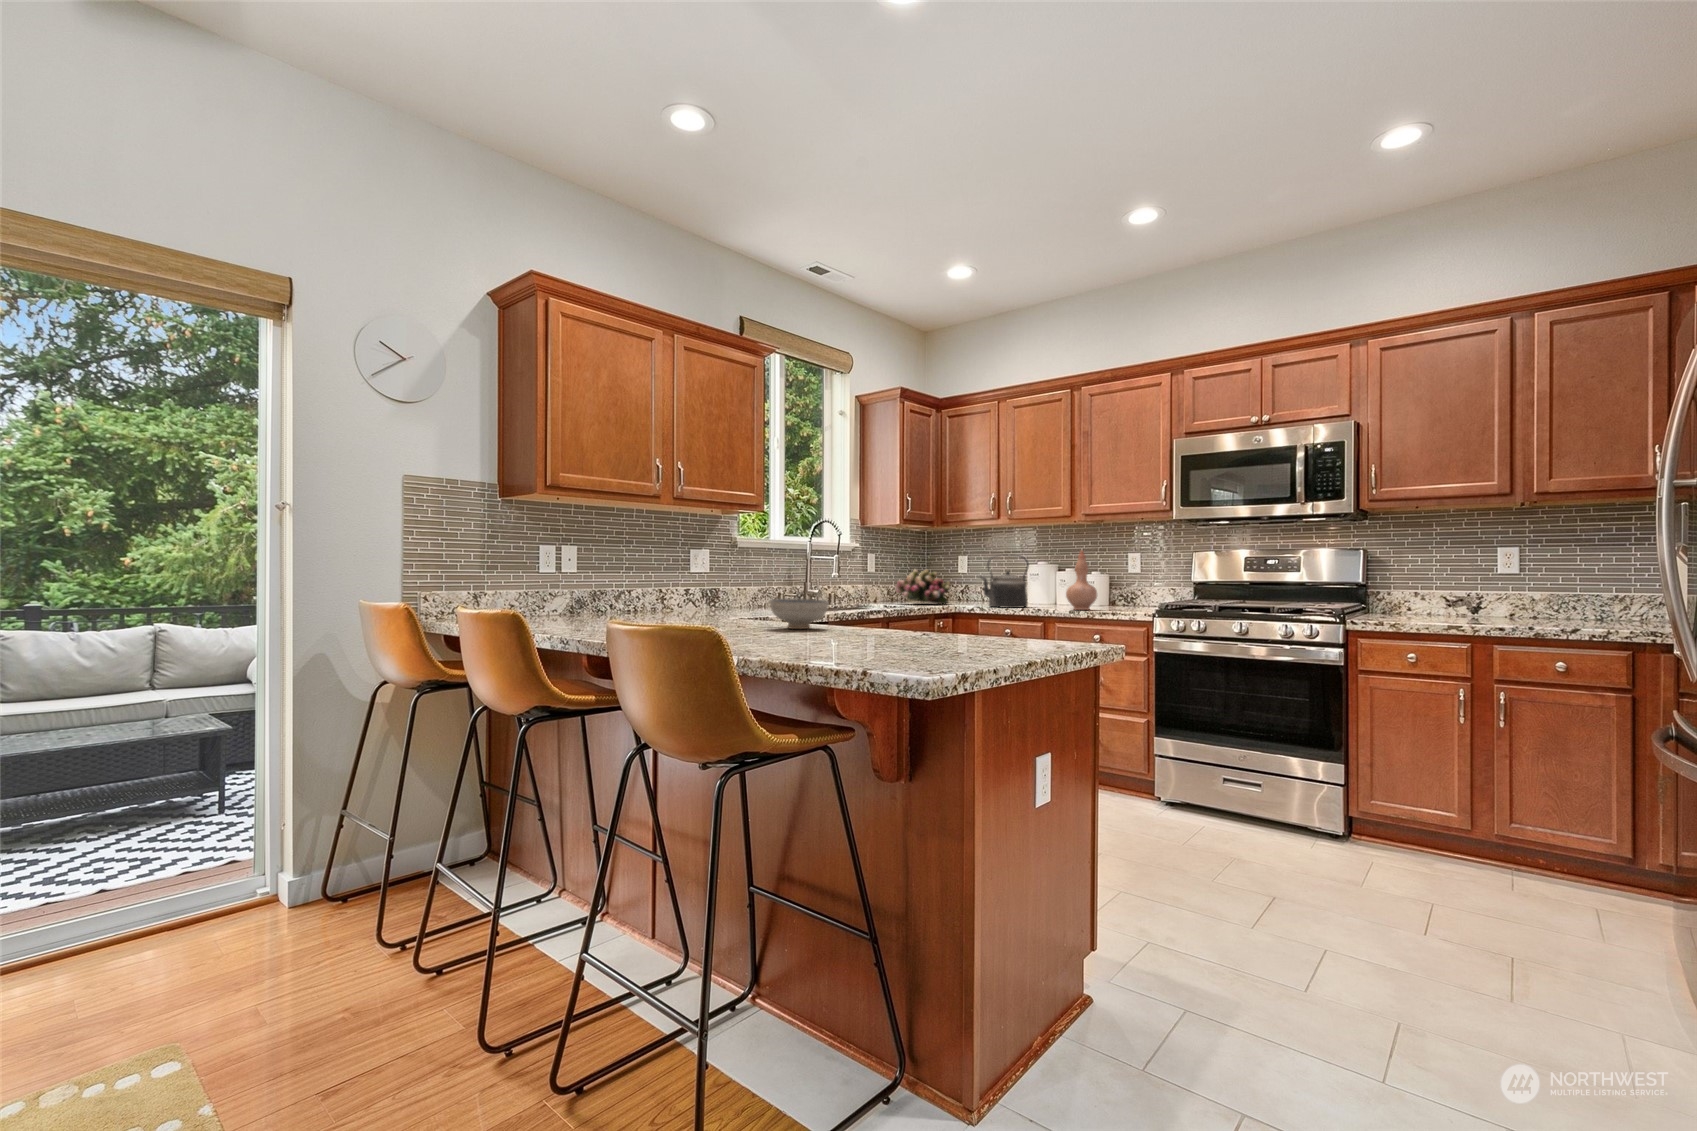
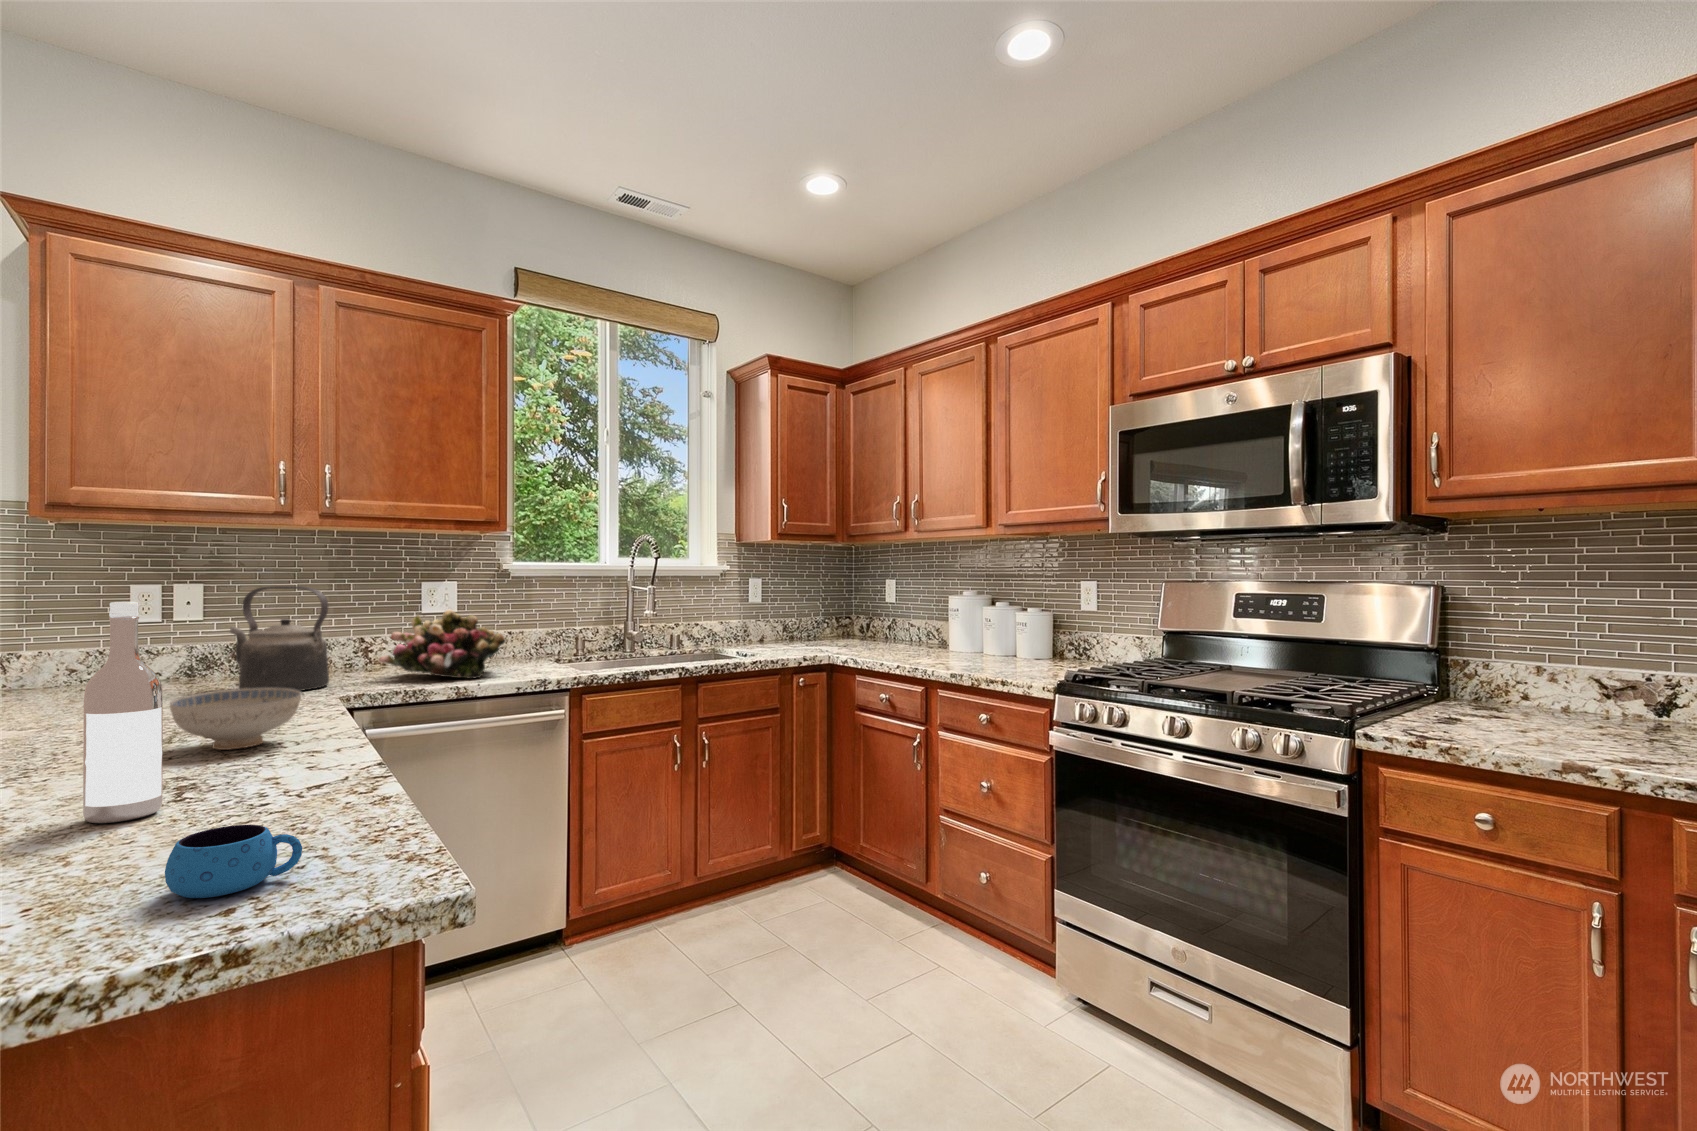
wine bottle: none [867,537,894,639] -> present [83,602,163,823]
vase: present [1066,550,1097,610] -> none [959,579,1005,671]
kettle: present [980,556,1029,608] -> present [230,586,329,691]
flower arrangement: present [895,570,951,604] -> present [379,610,505,679]
mug: none [1002,623,1038,645] -> present [165,825,302,898]

